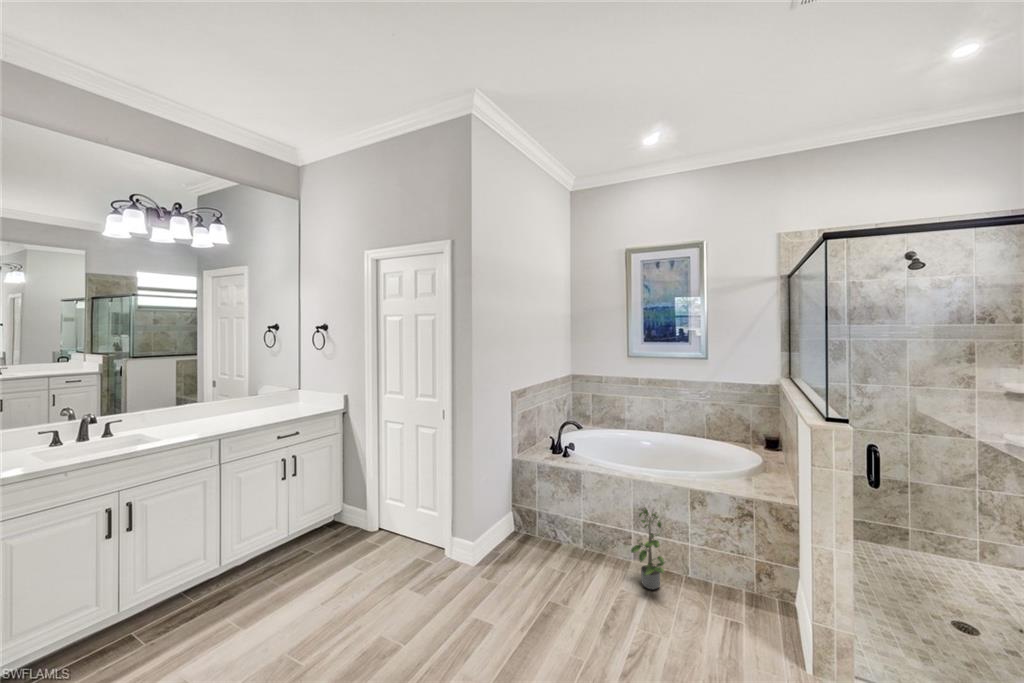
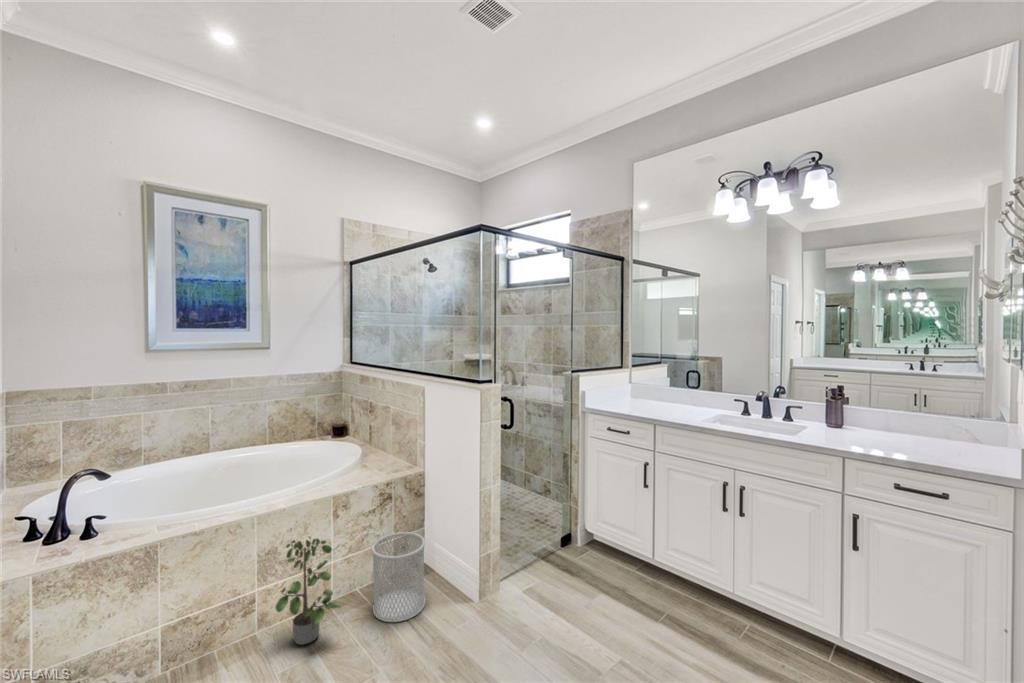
wastebasket: none [703,544,758,632] -> present [372,532,425,622]

